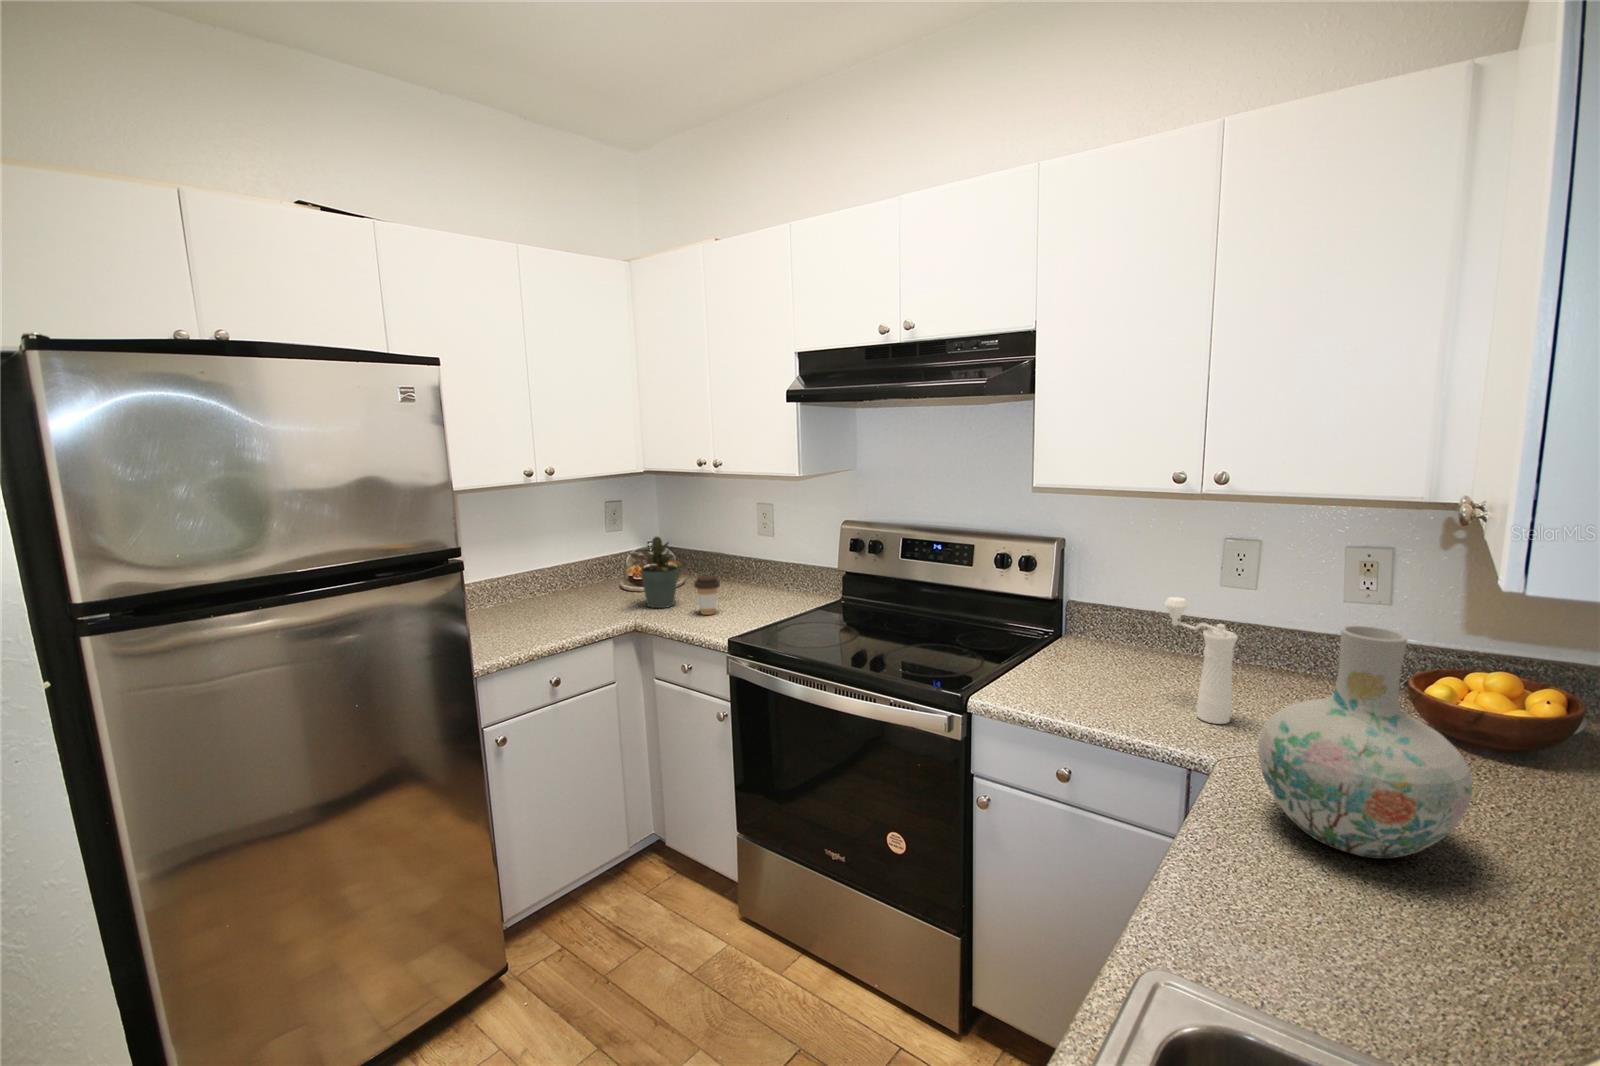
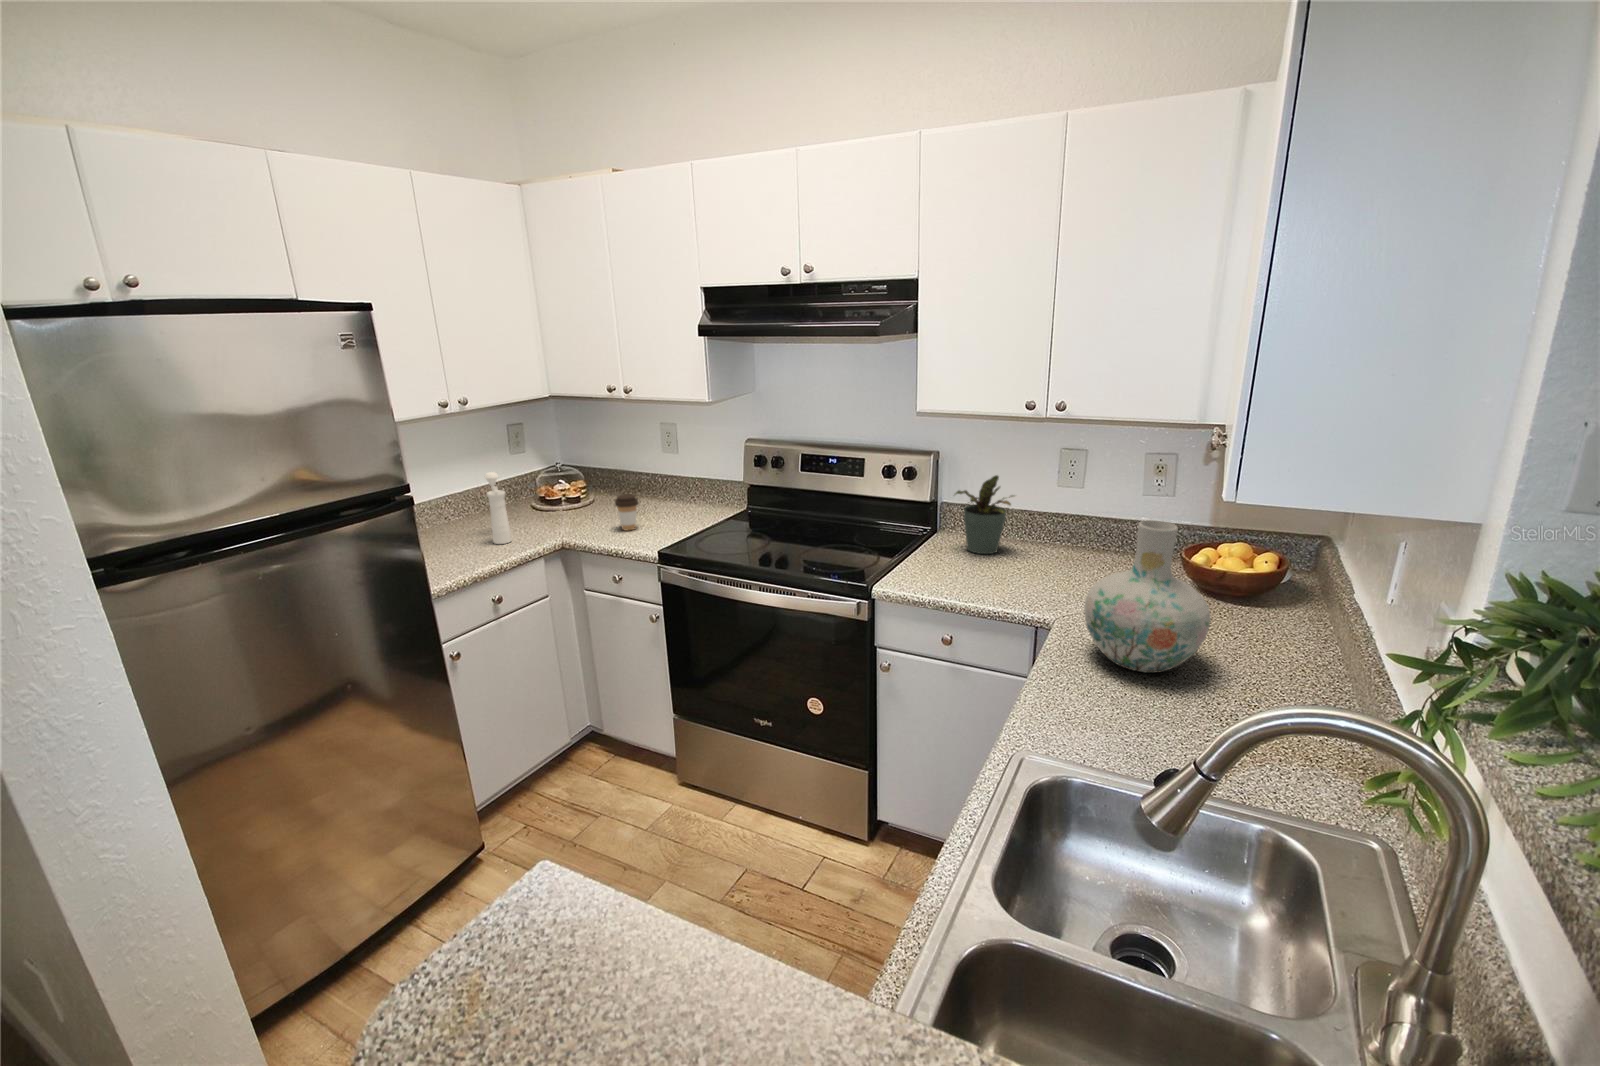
potted plant: present [630,537,681,608] -> present [955,475,1013,554]
pepper mill: present [1164,597,1238,724] -> present [485,472,511,544]

